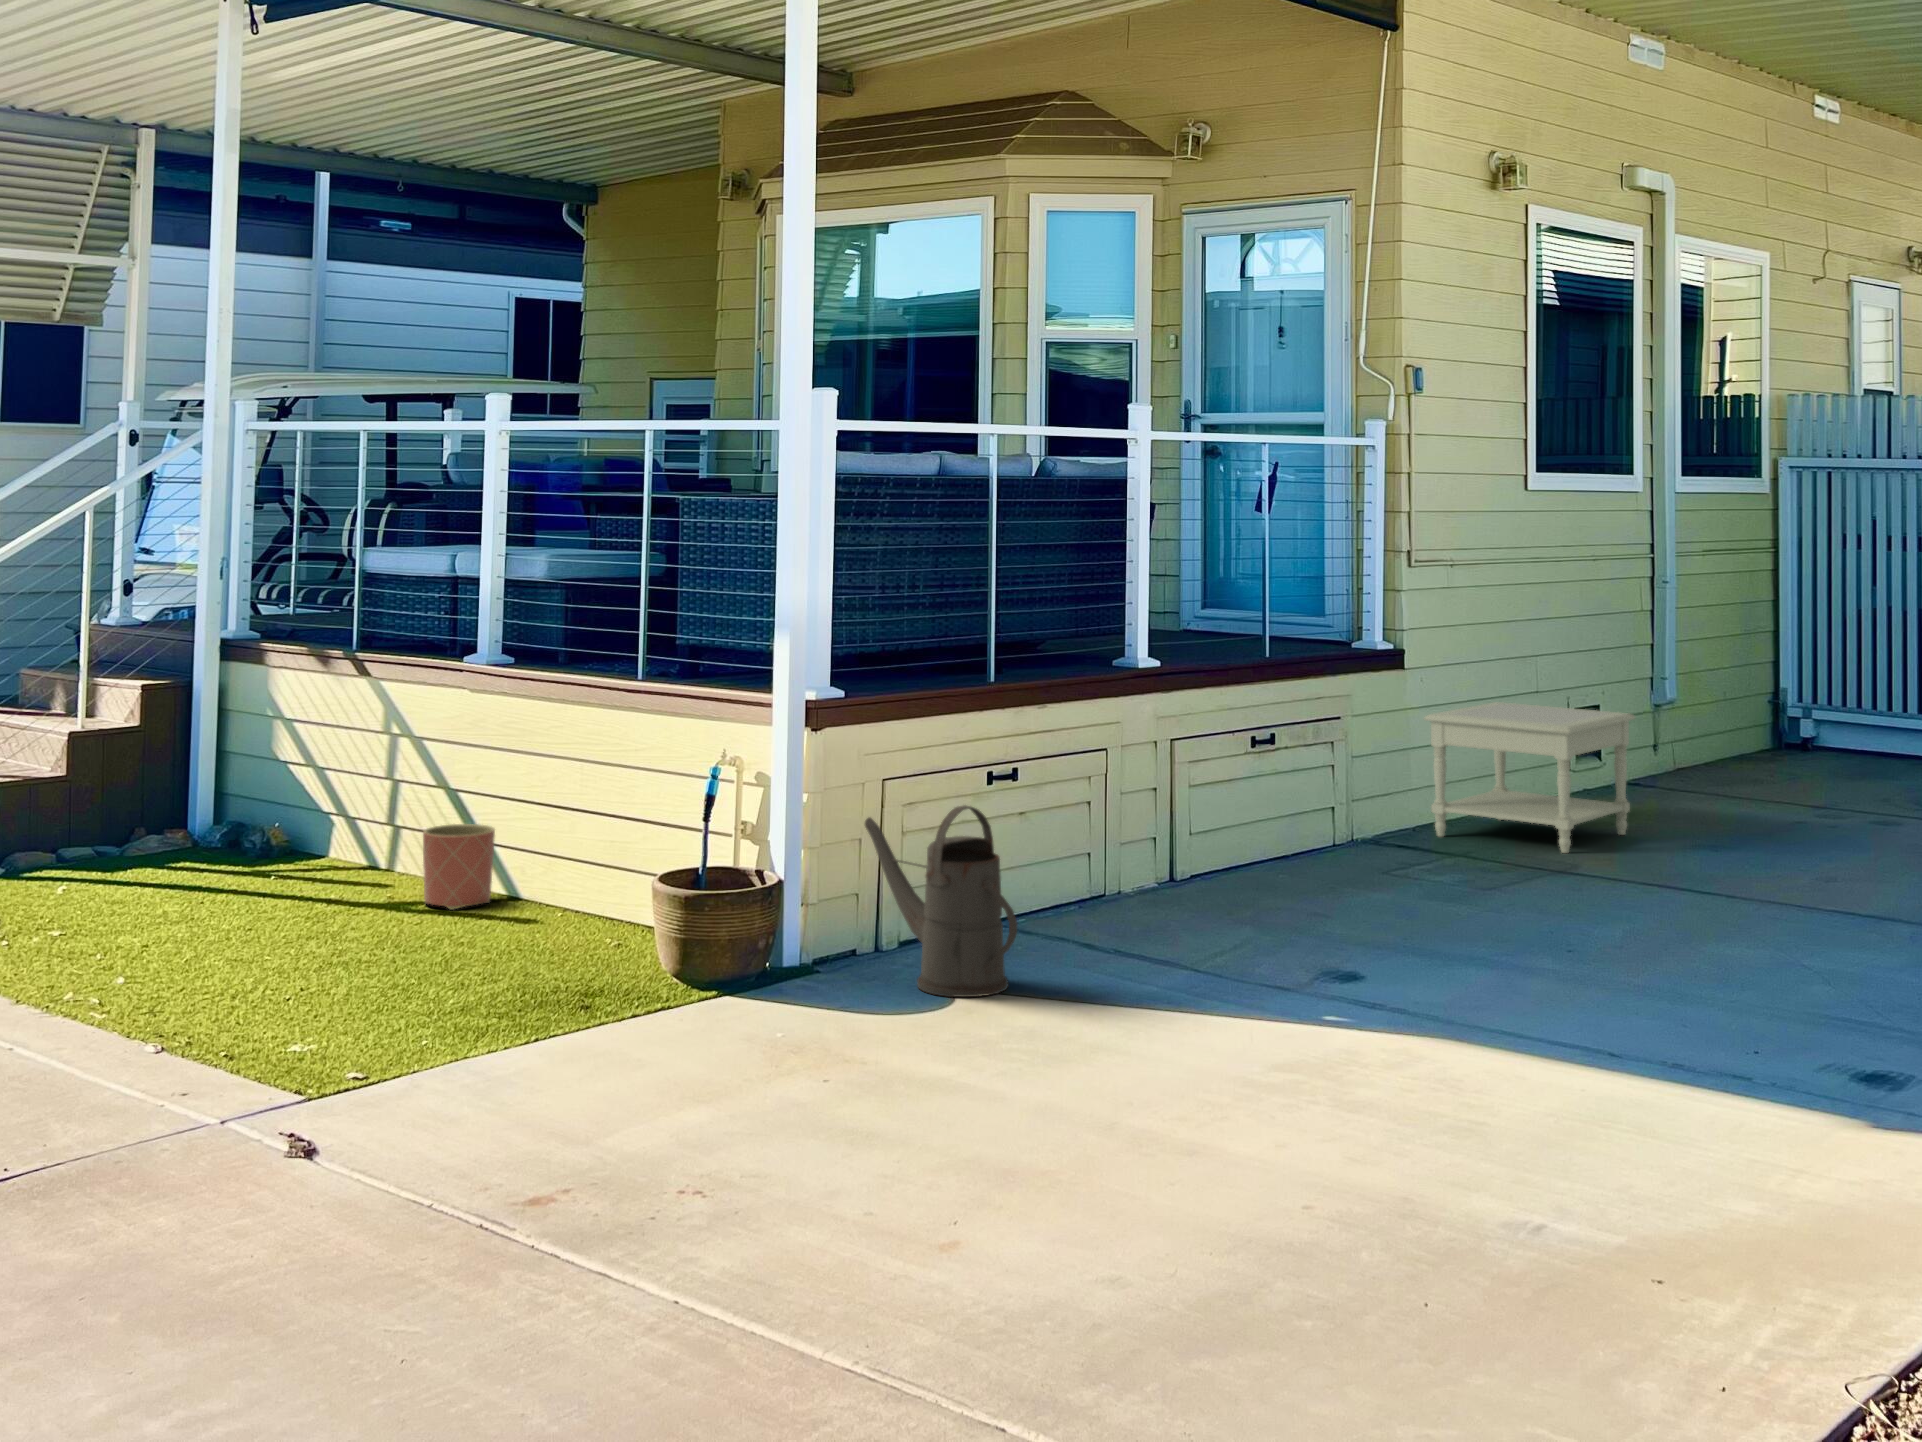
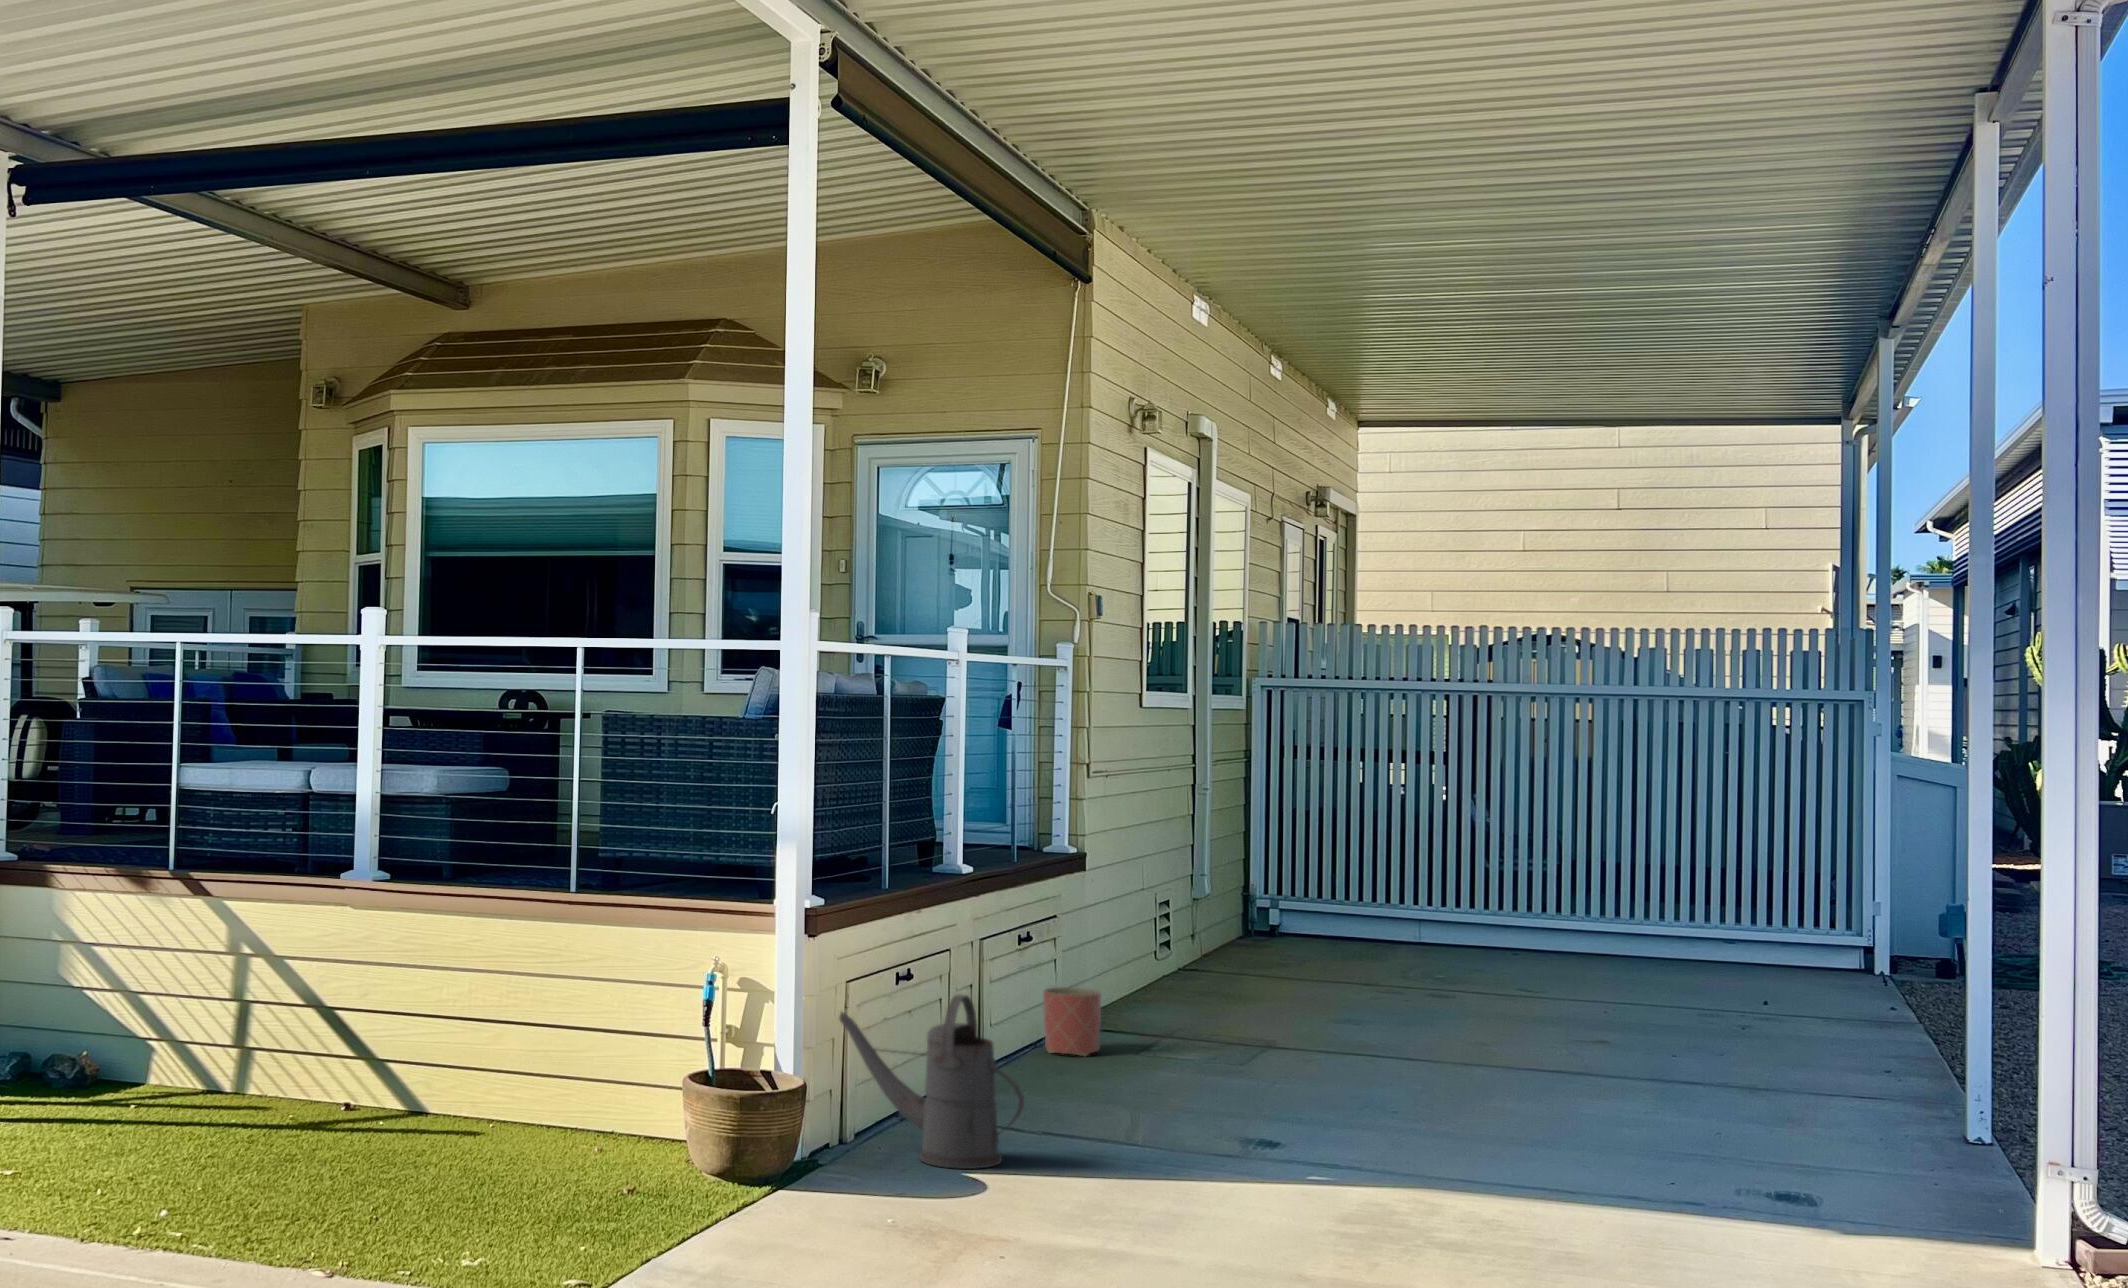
side table: present [1424,702,1635,853] -> none [1105,898,1267,1030]
planter: present [423,824,495,910] -> present [1043,987,1101,1057]

